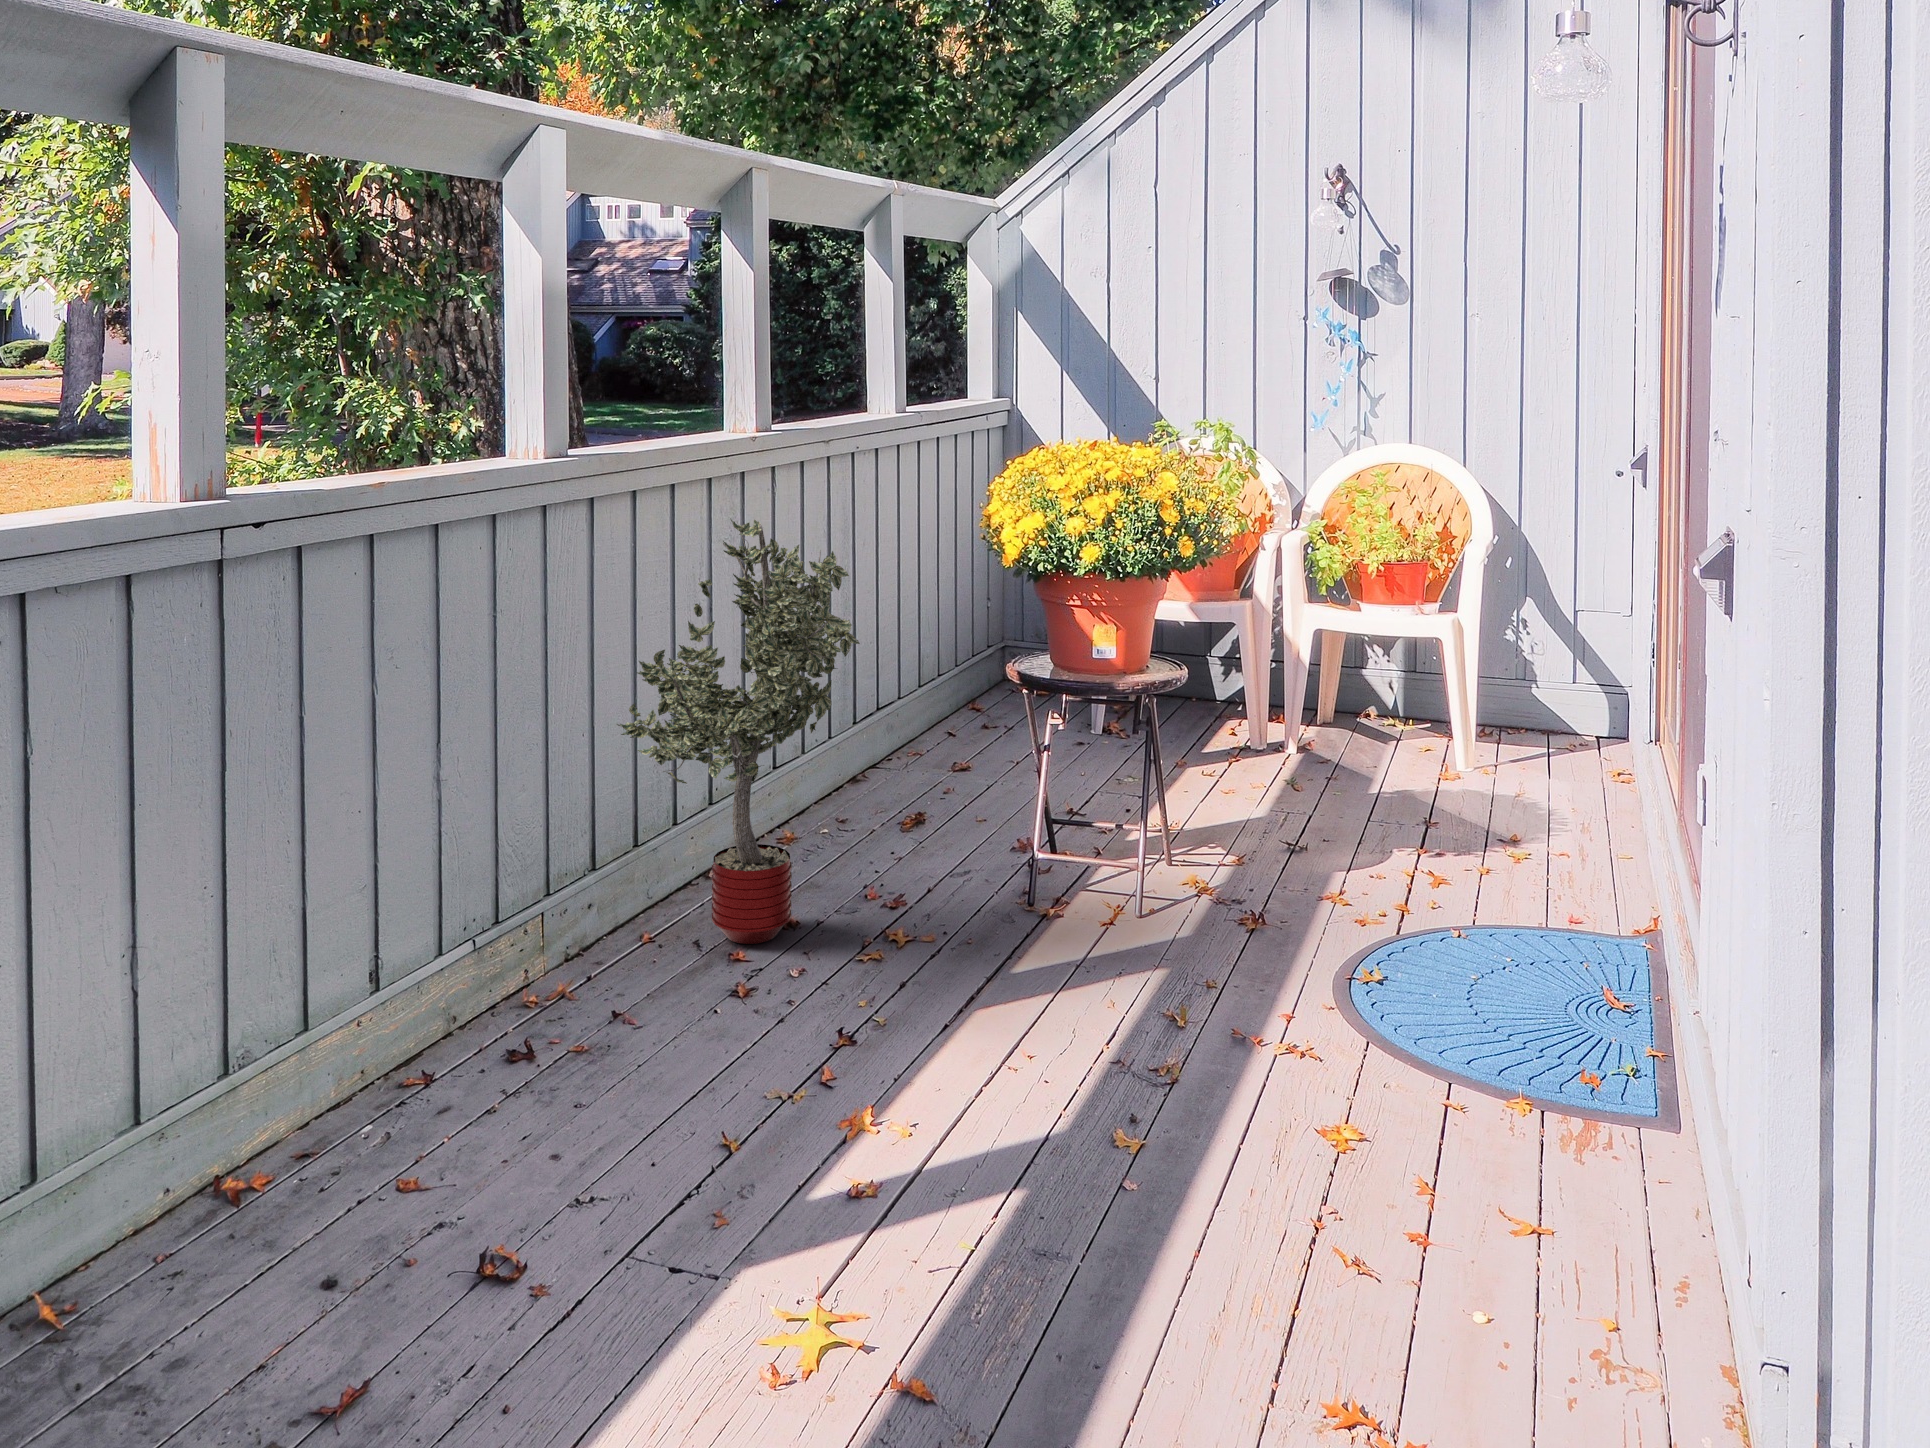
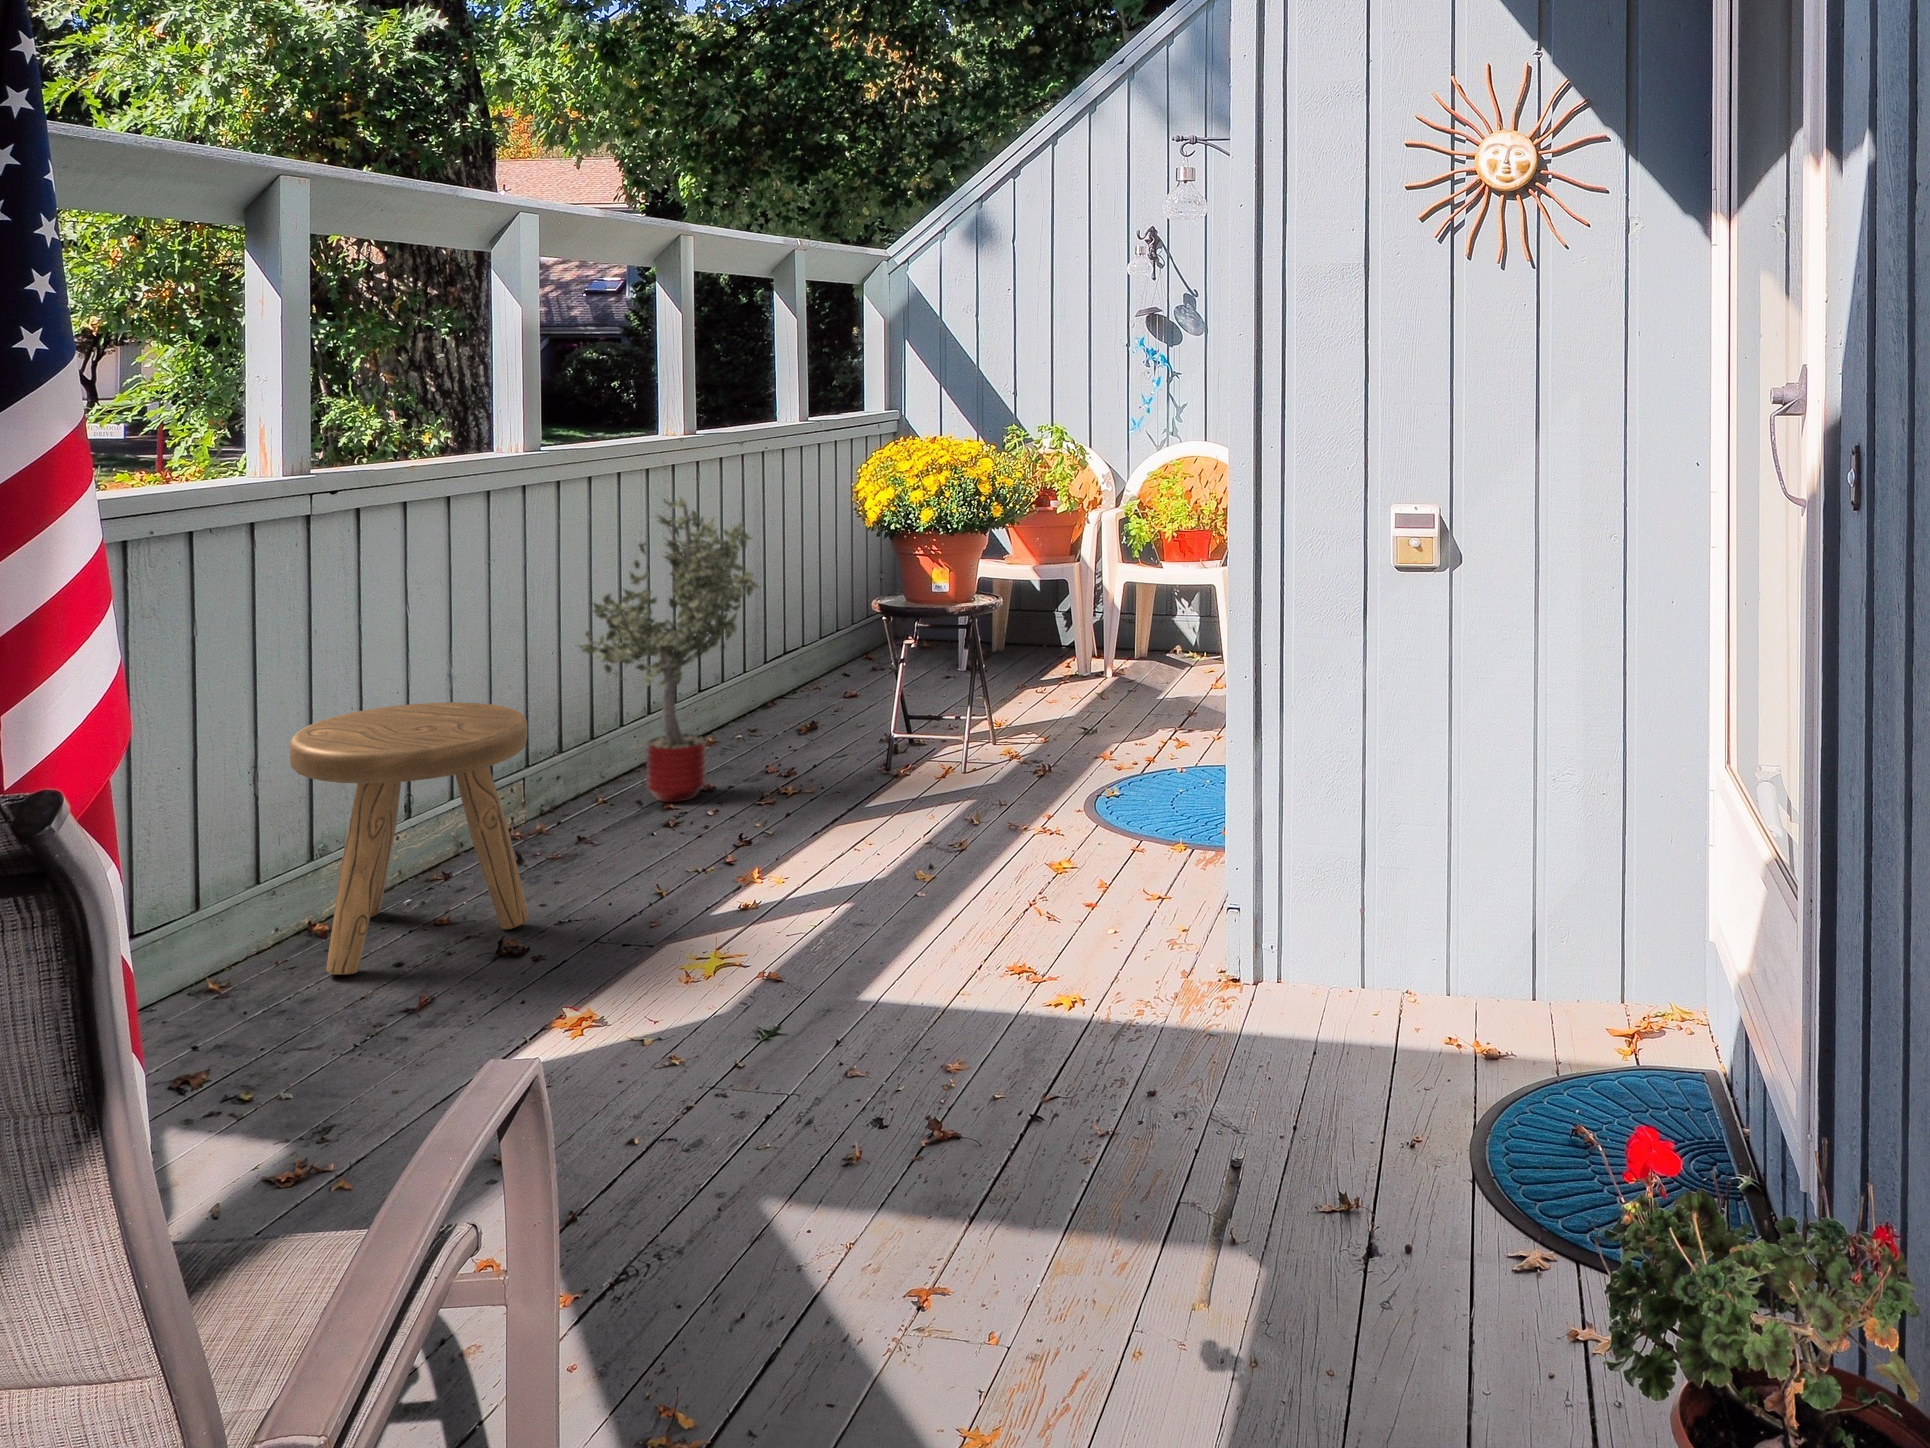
stool: none [176,843,536,1318] -> present [290,702,529,975]

